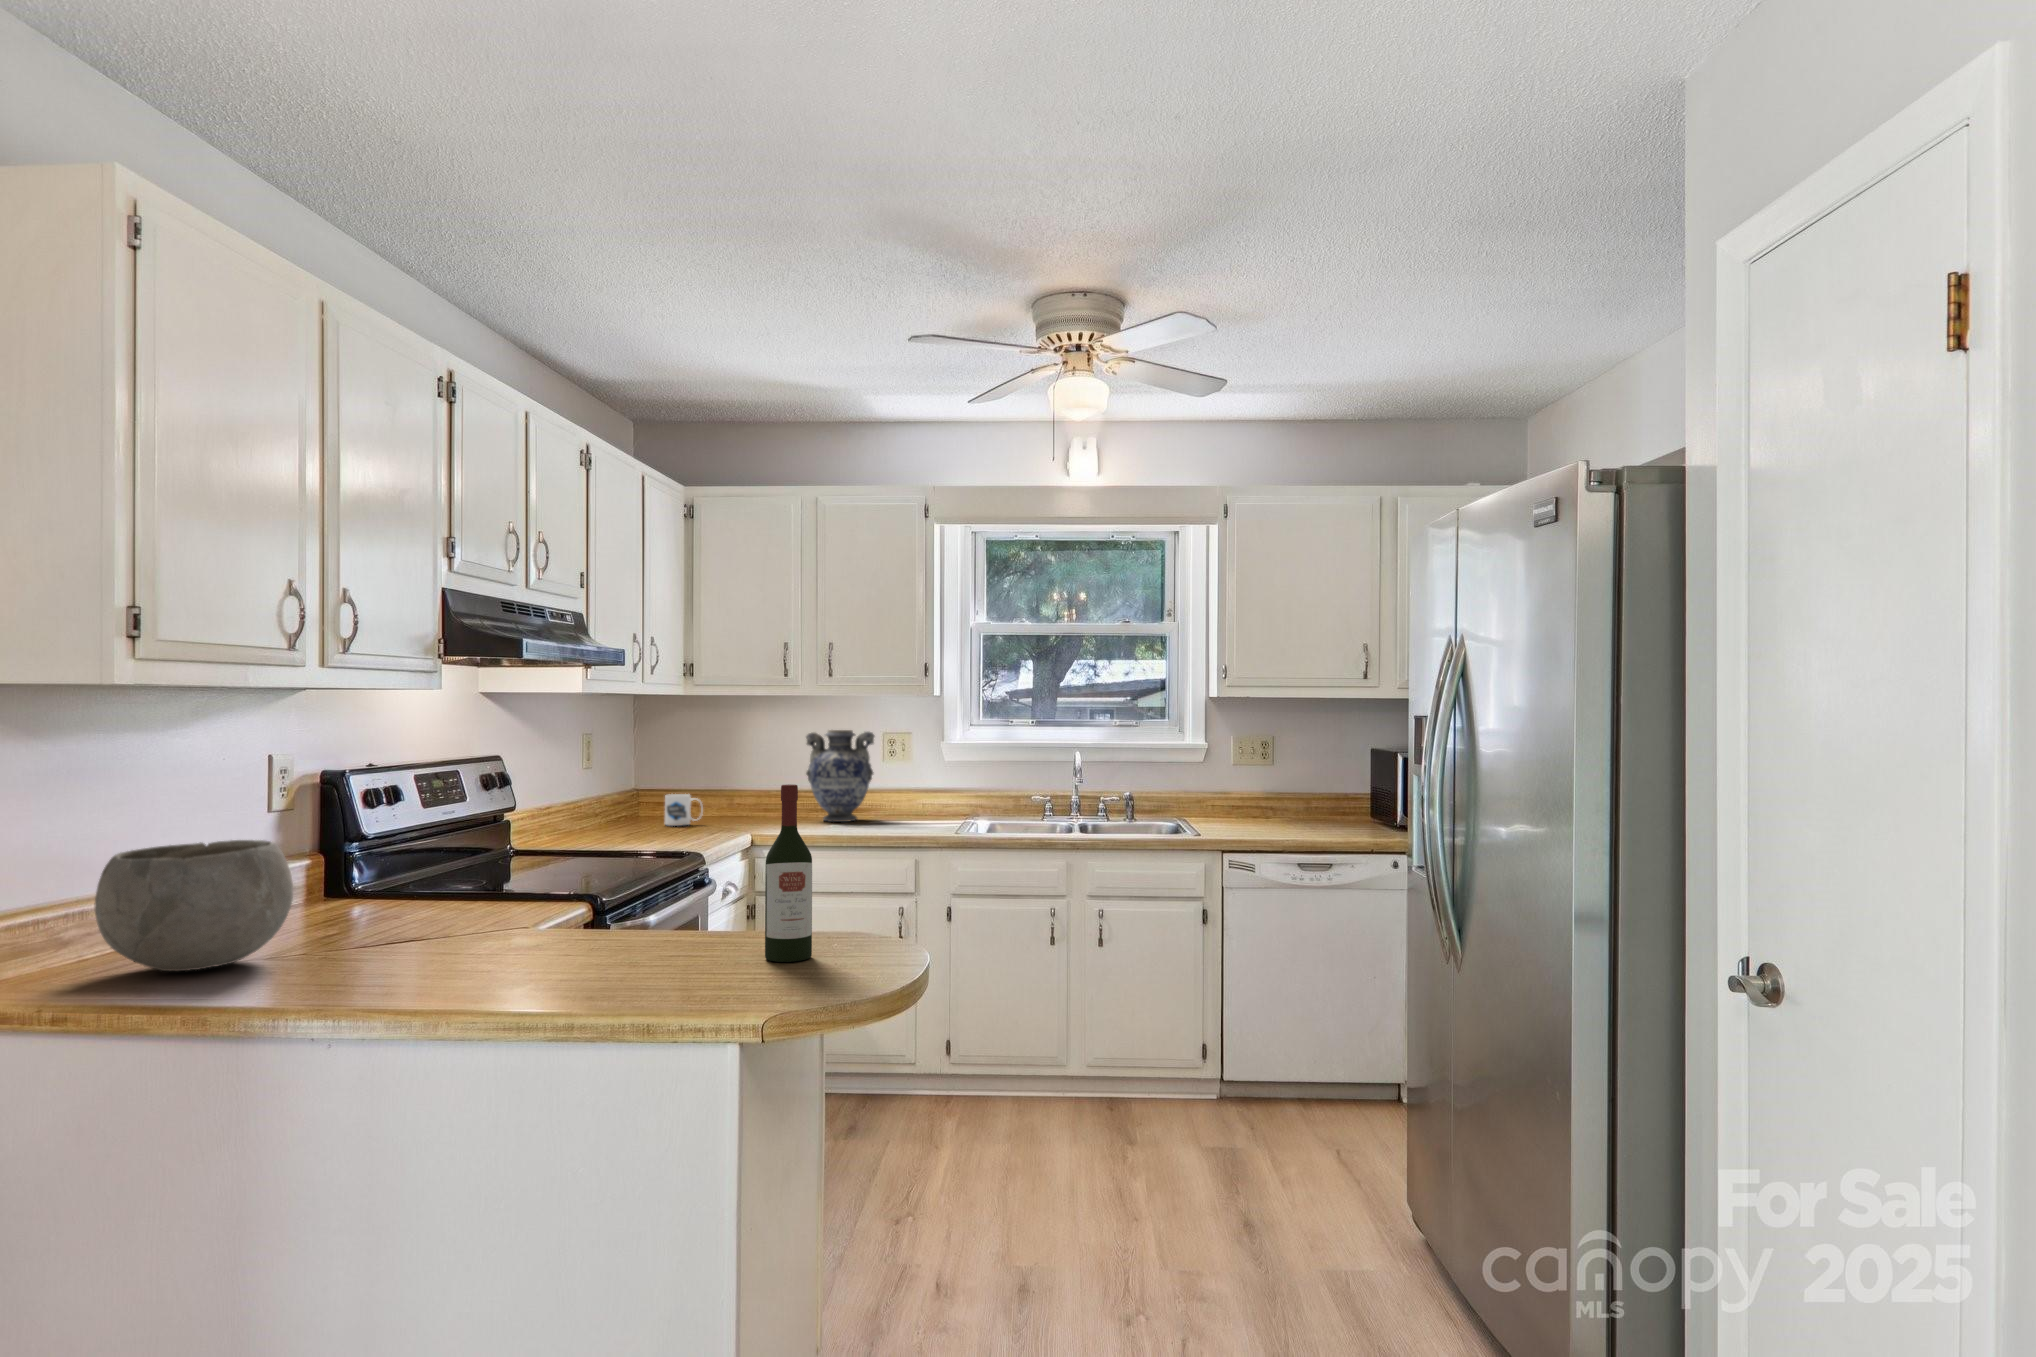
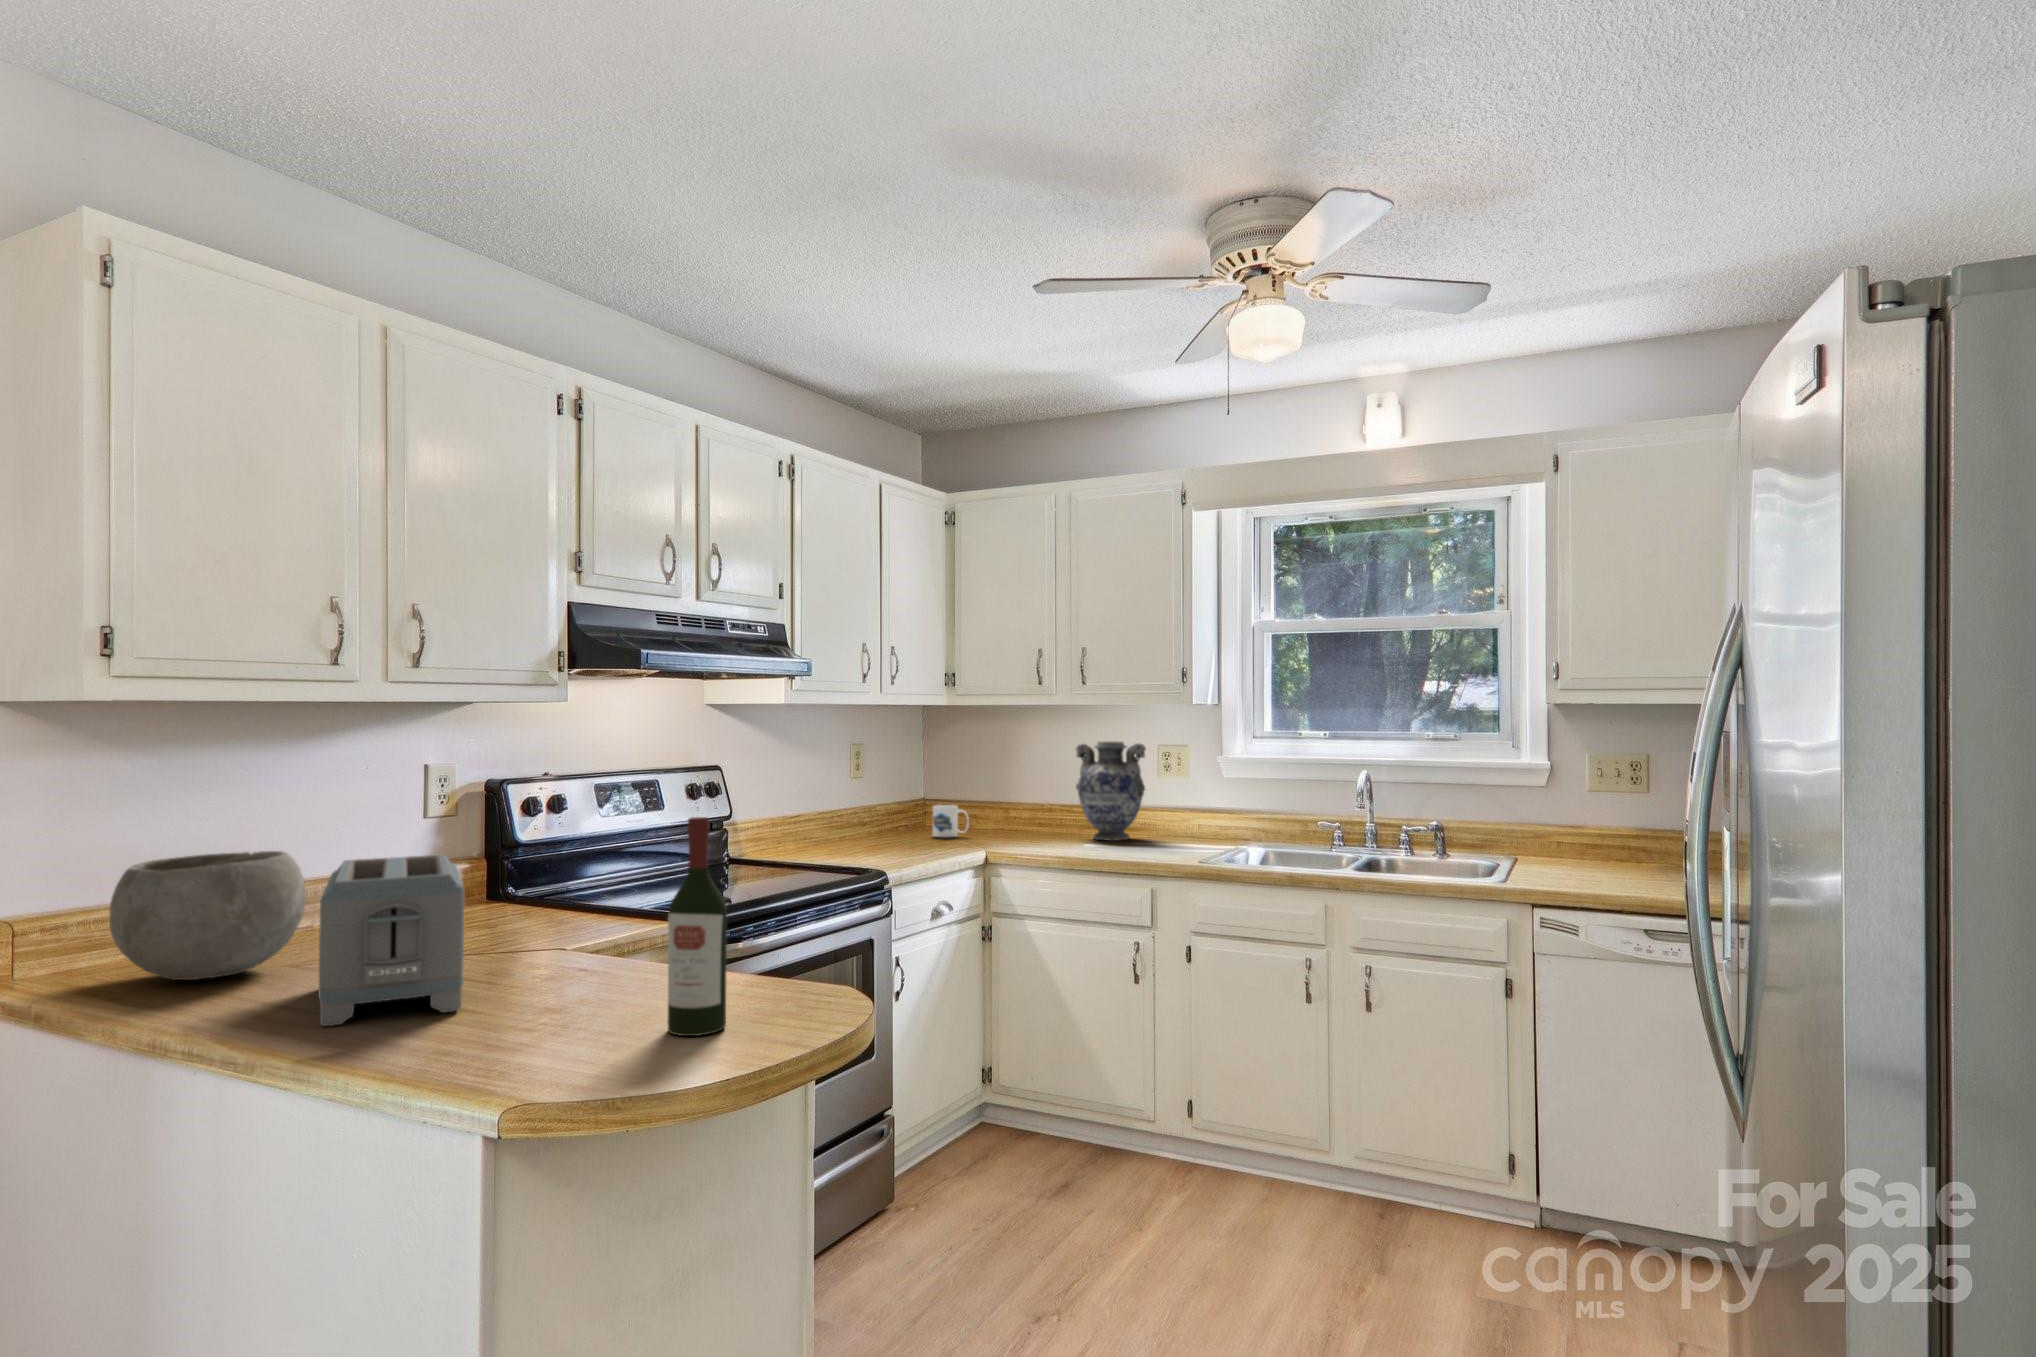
toaster: none [360,834,553,985] -> present [318,855,464,1026]

